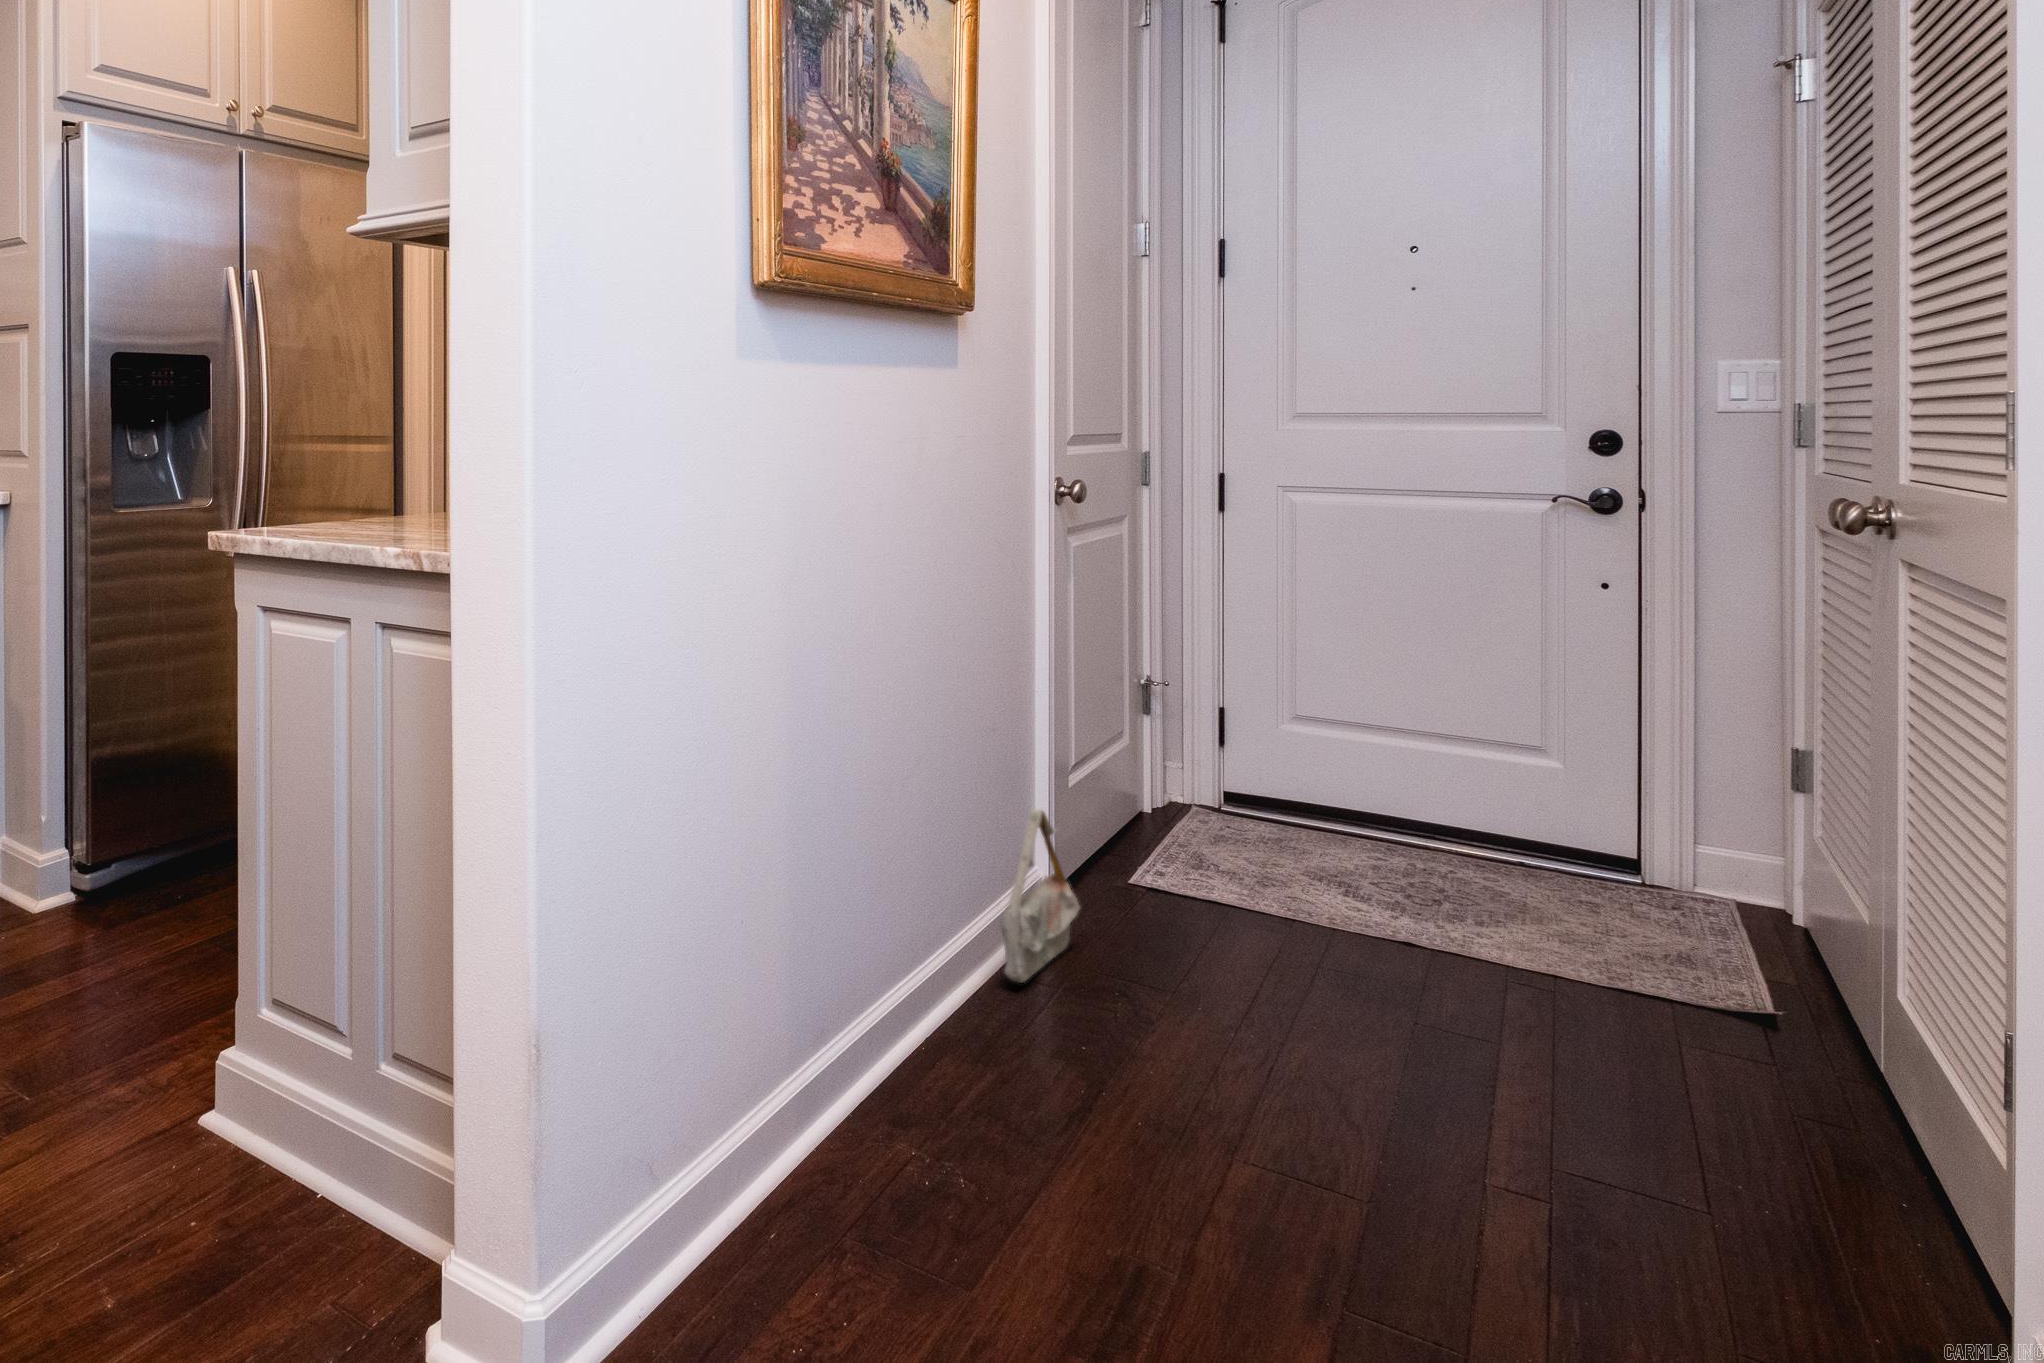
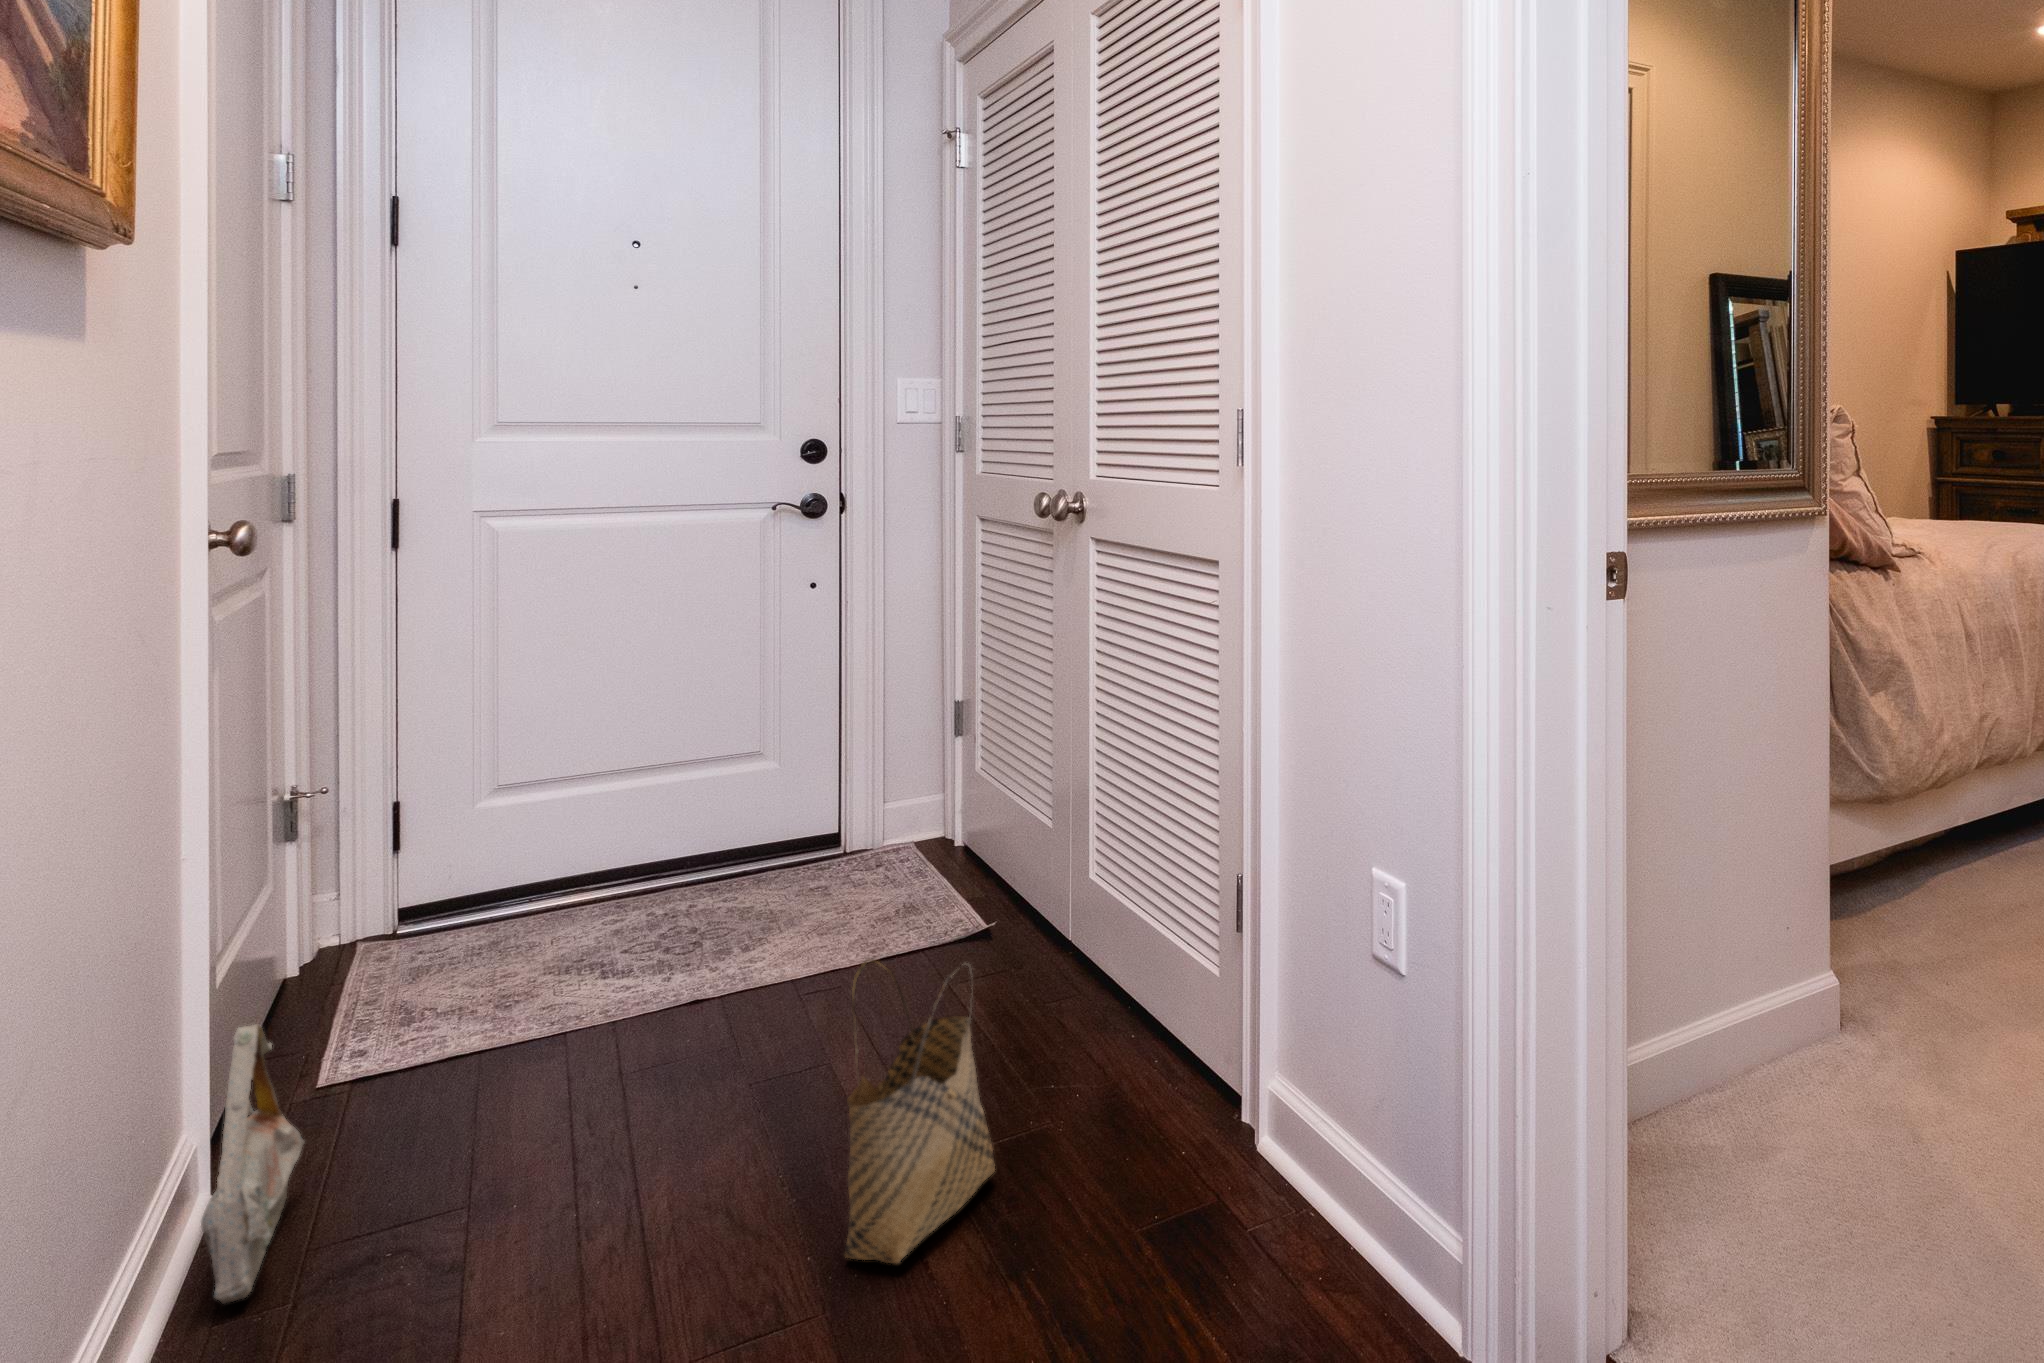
woven basket: none [1393,923,1593,1221] -> present [845,959,995,1264]

